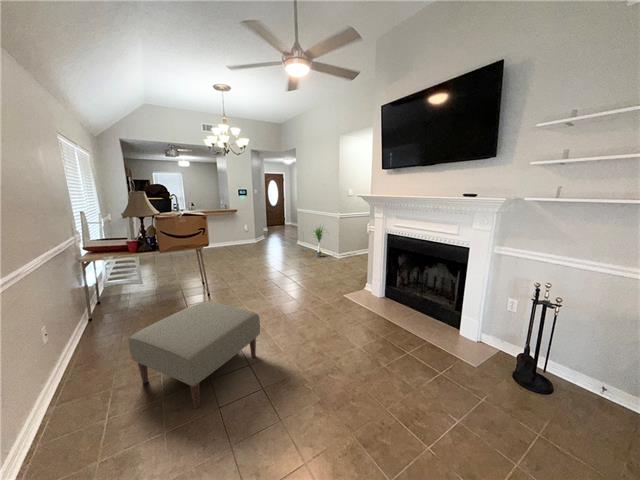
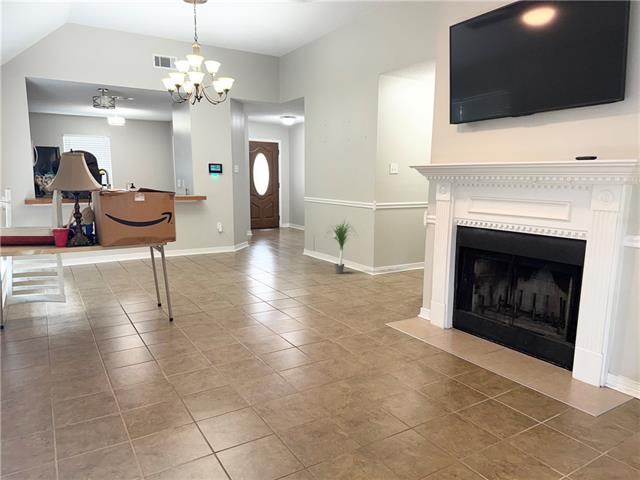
ottoman: present [129,301,260,409] -> none [78,315,264,454]

